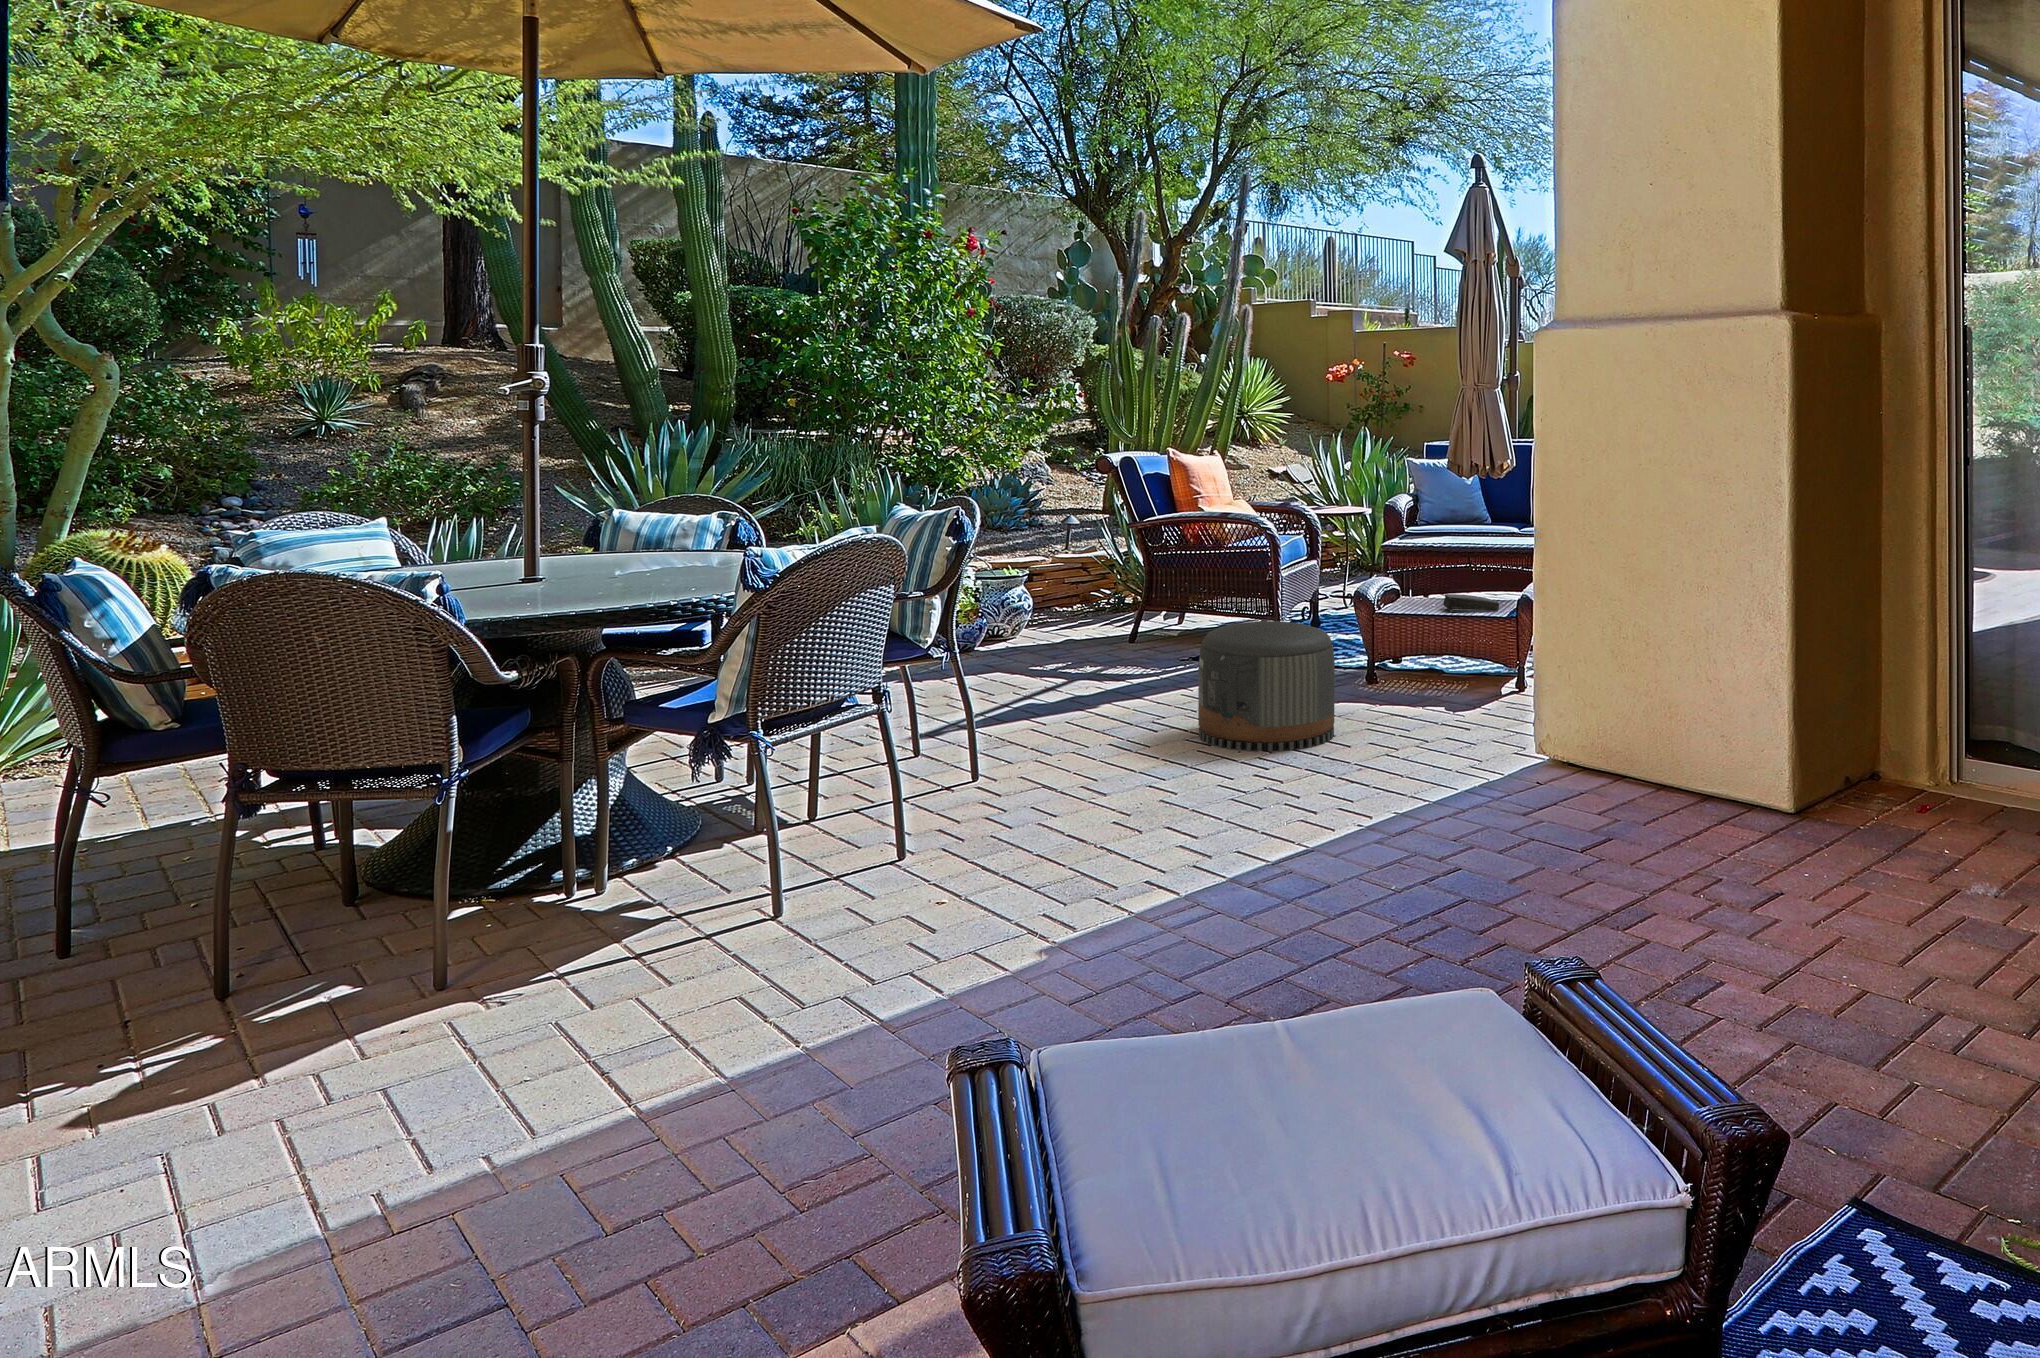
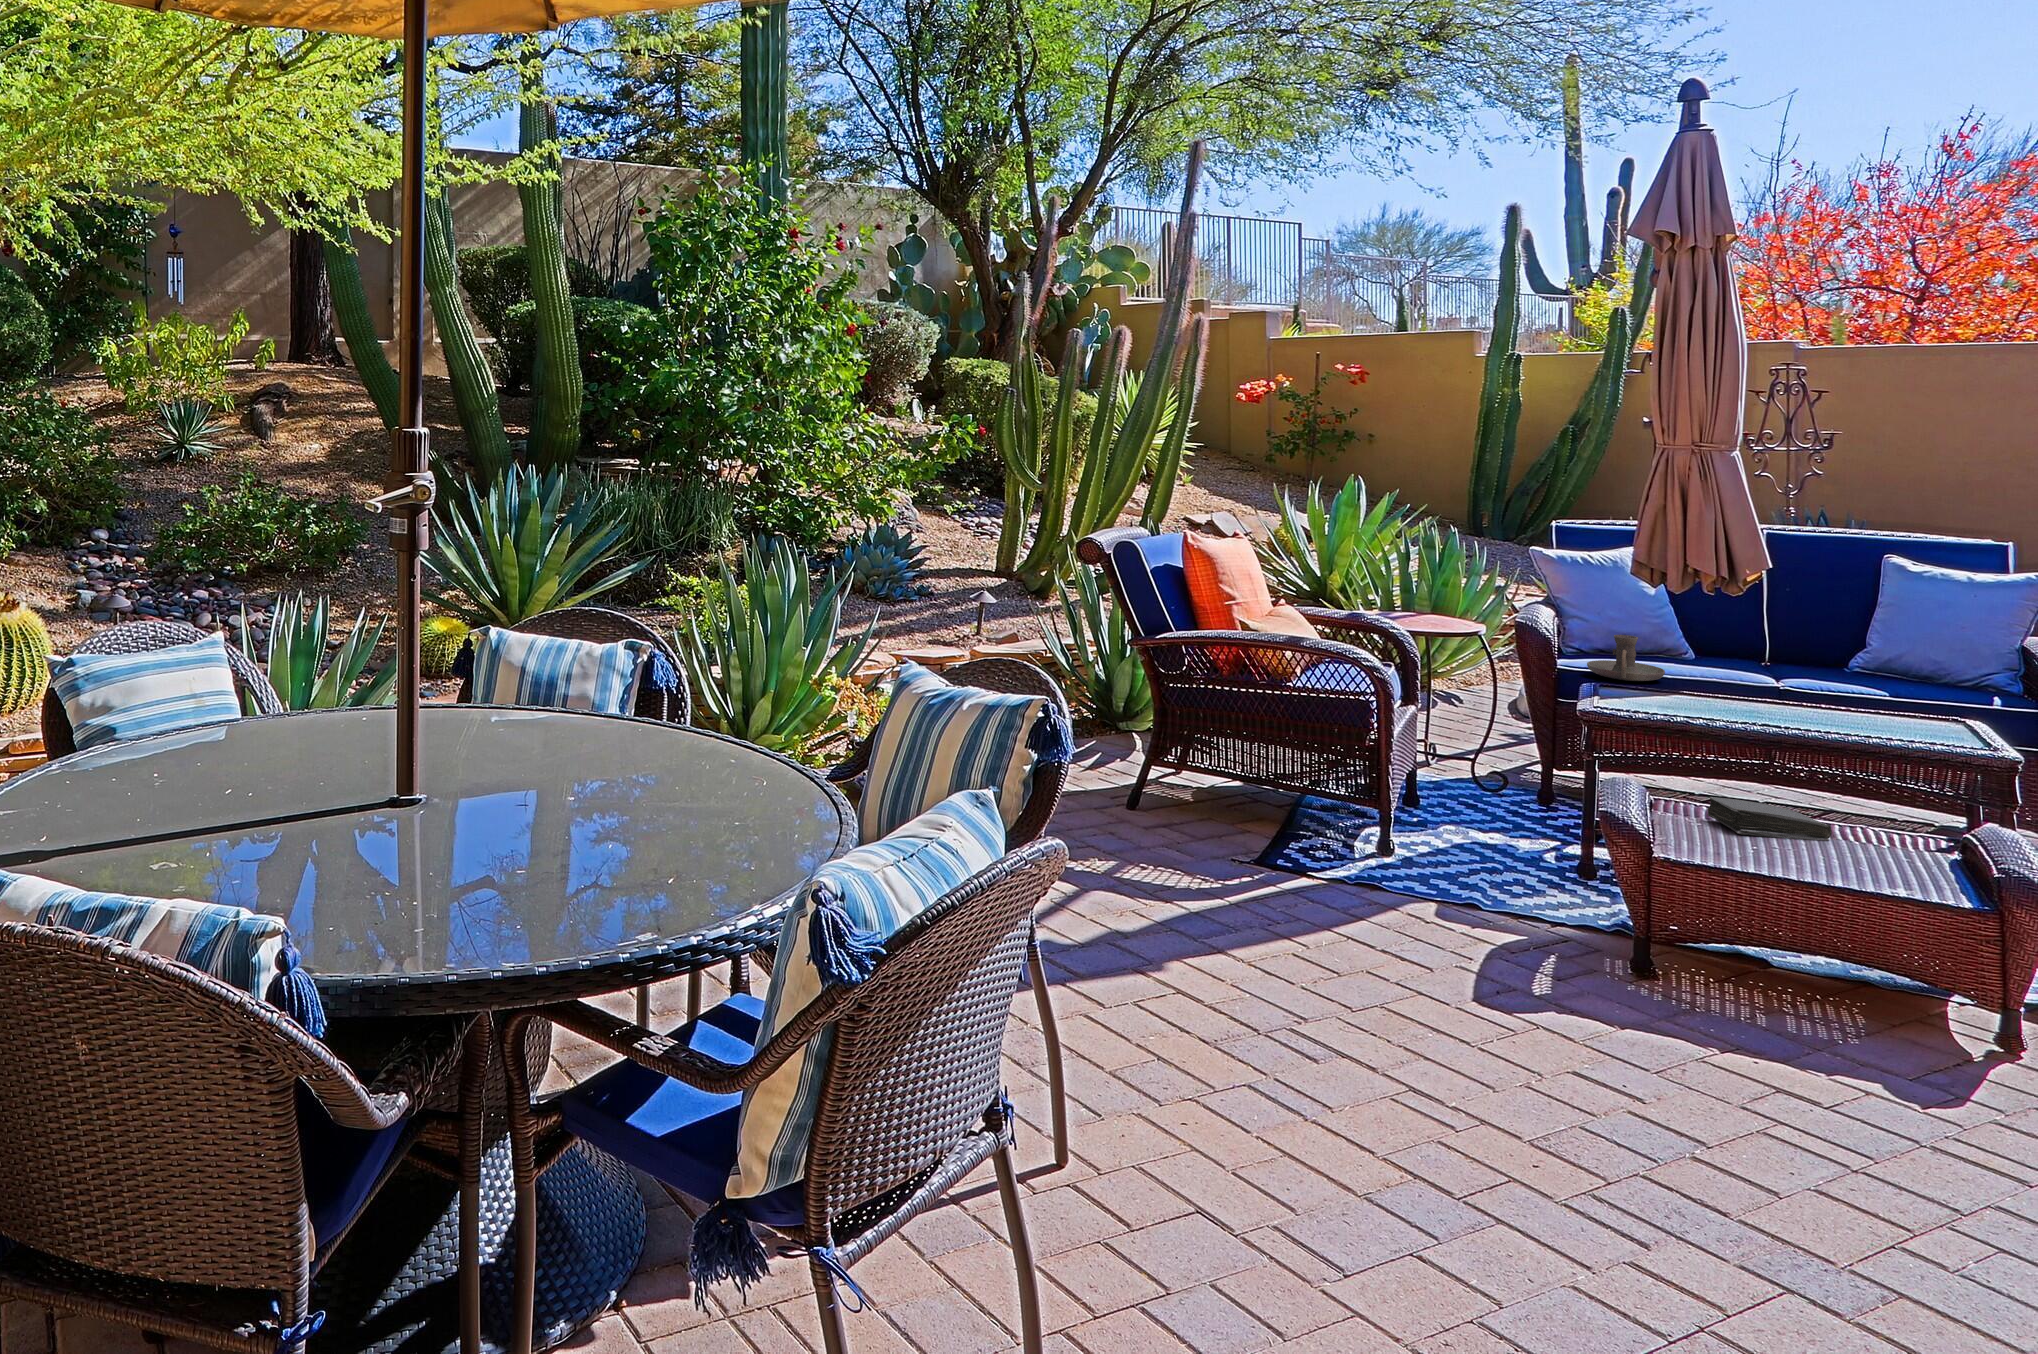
candle holder: none [1440,515,1482,544] -> present [1587,635,1665,681]
pouf: present [1198,621,1335,752] -> none [1379,864,1651,1128]

